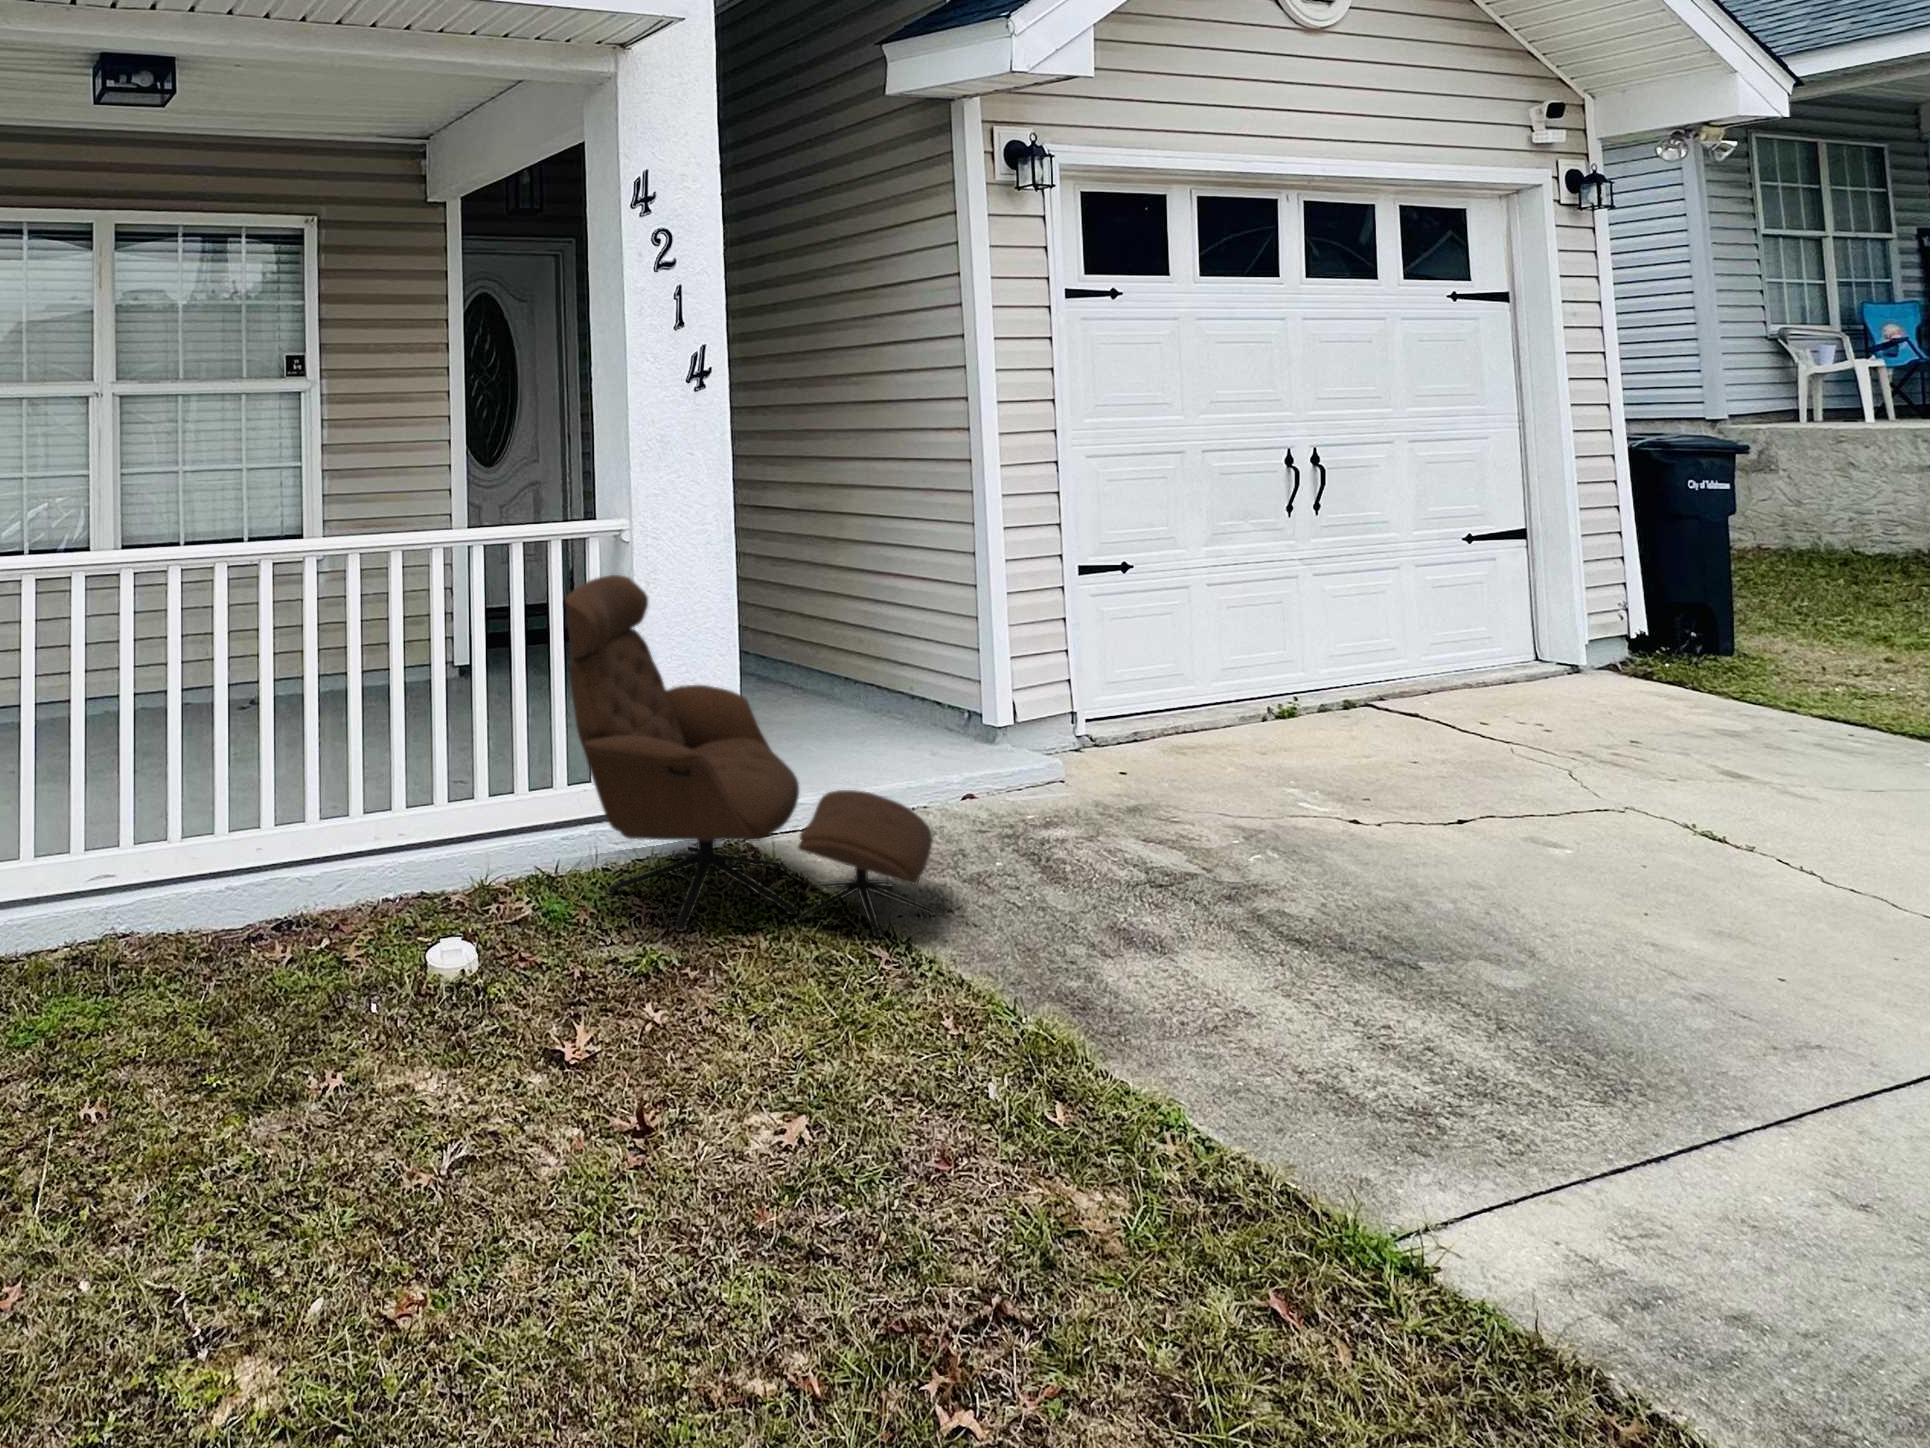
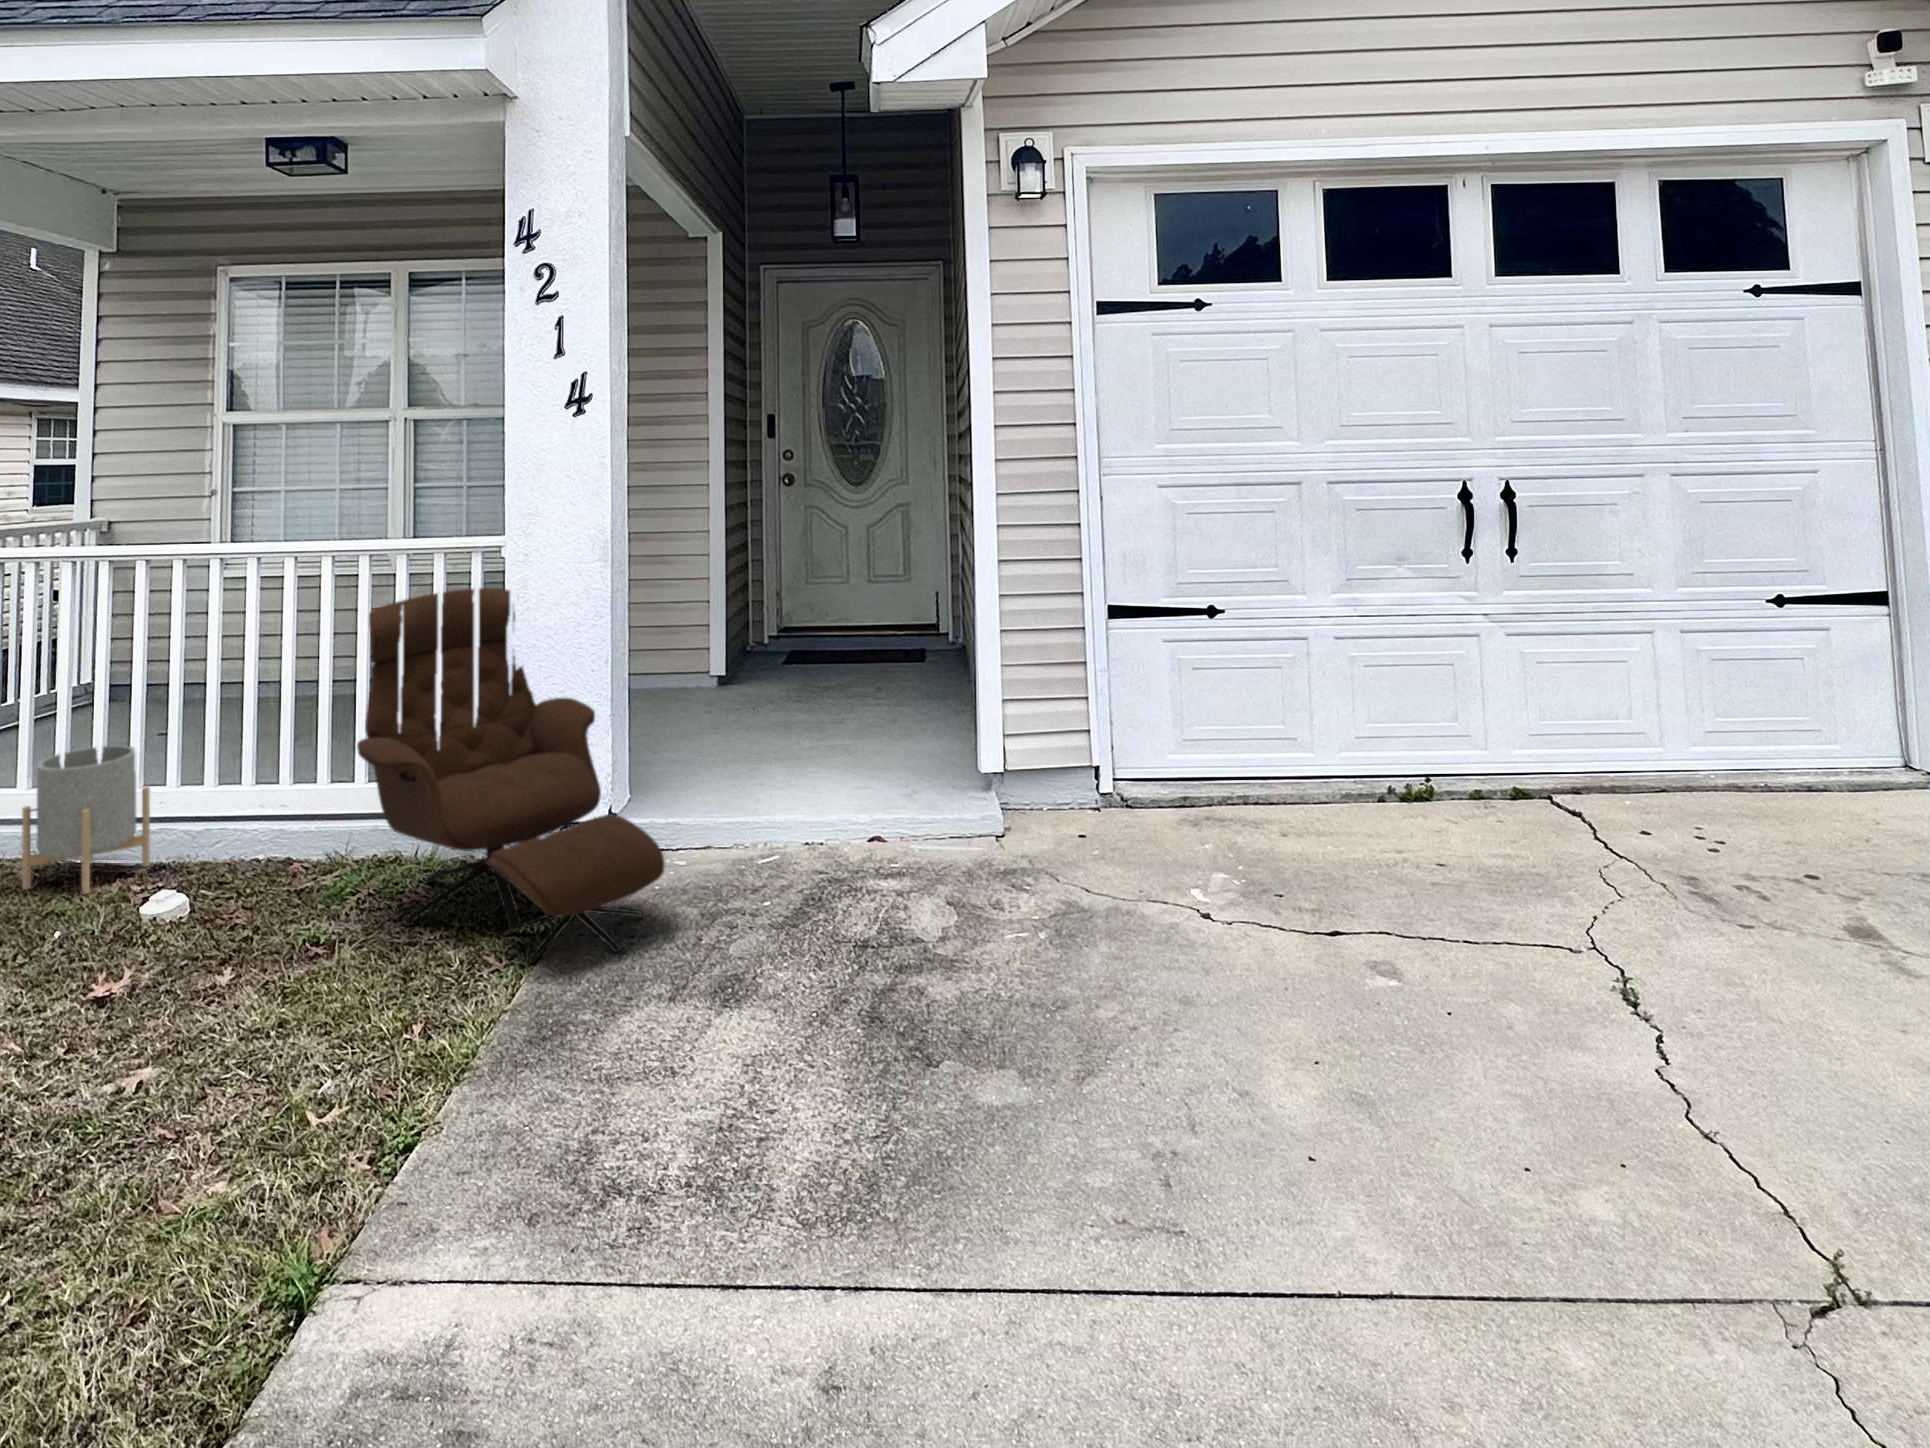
planter: none [134,790,246,977] -> present [22,745,150,894]

